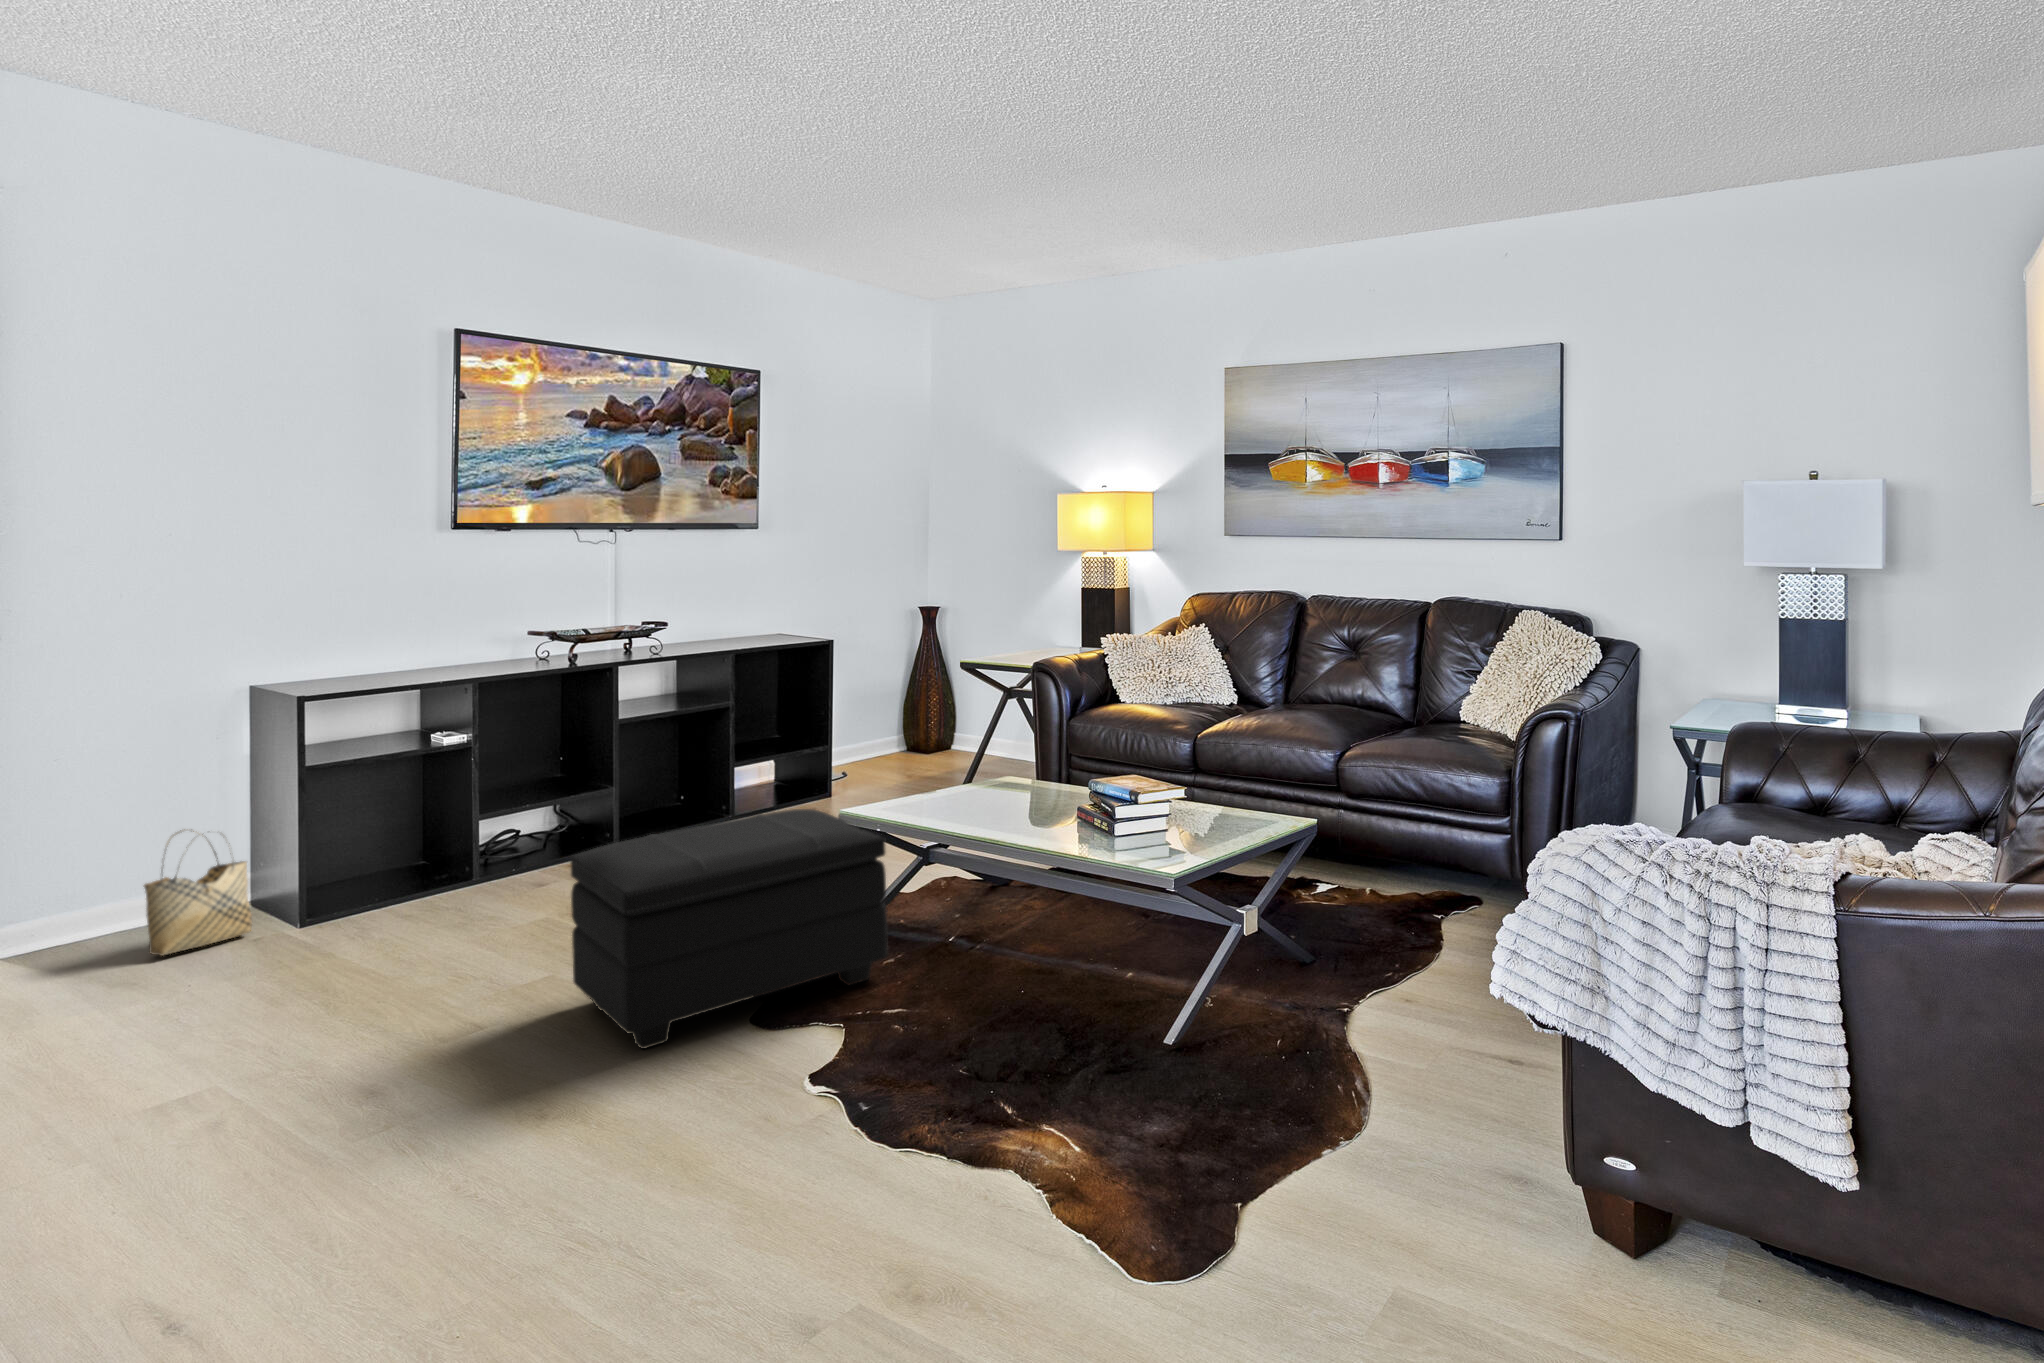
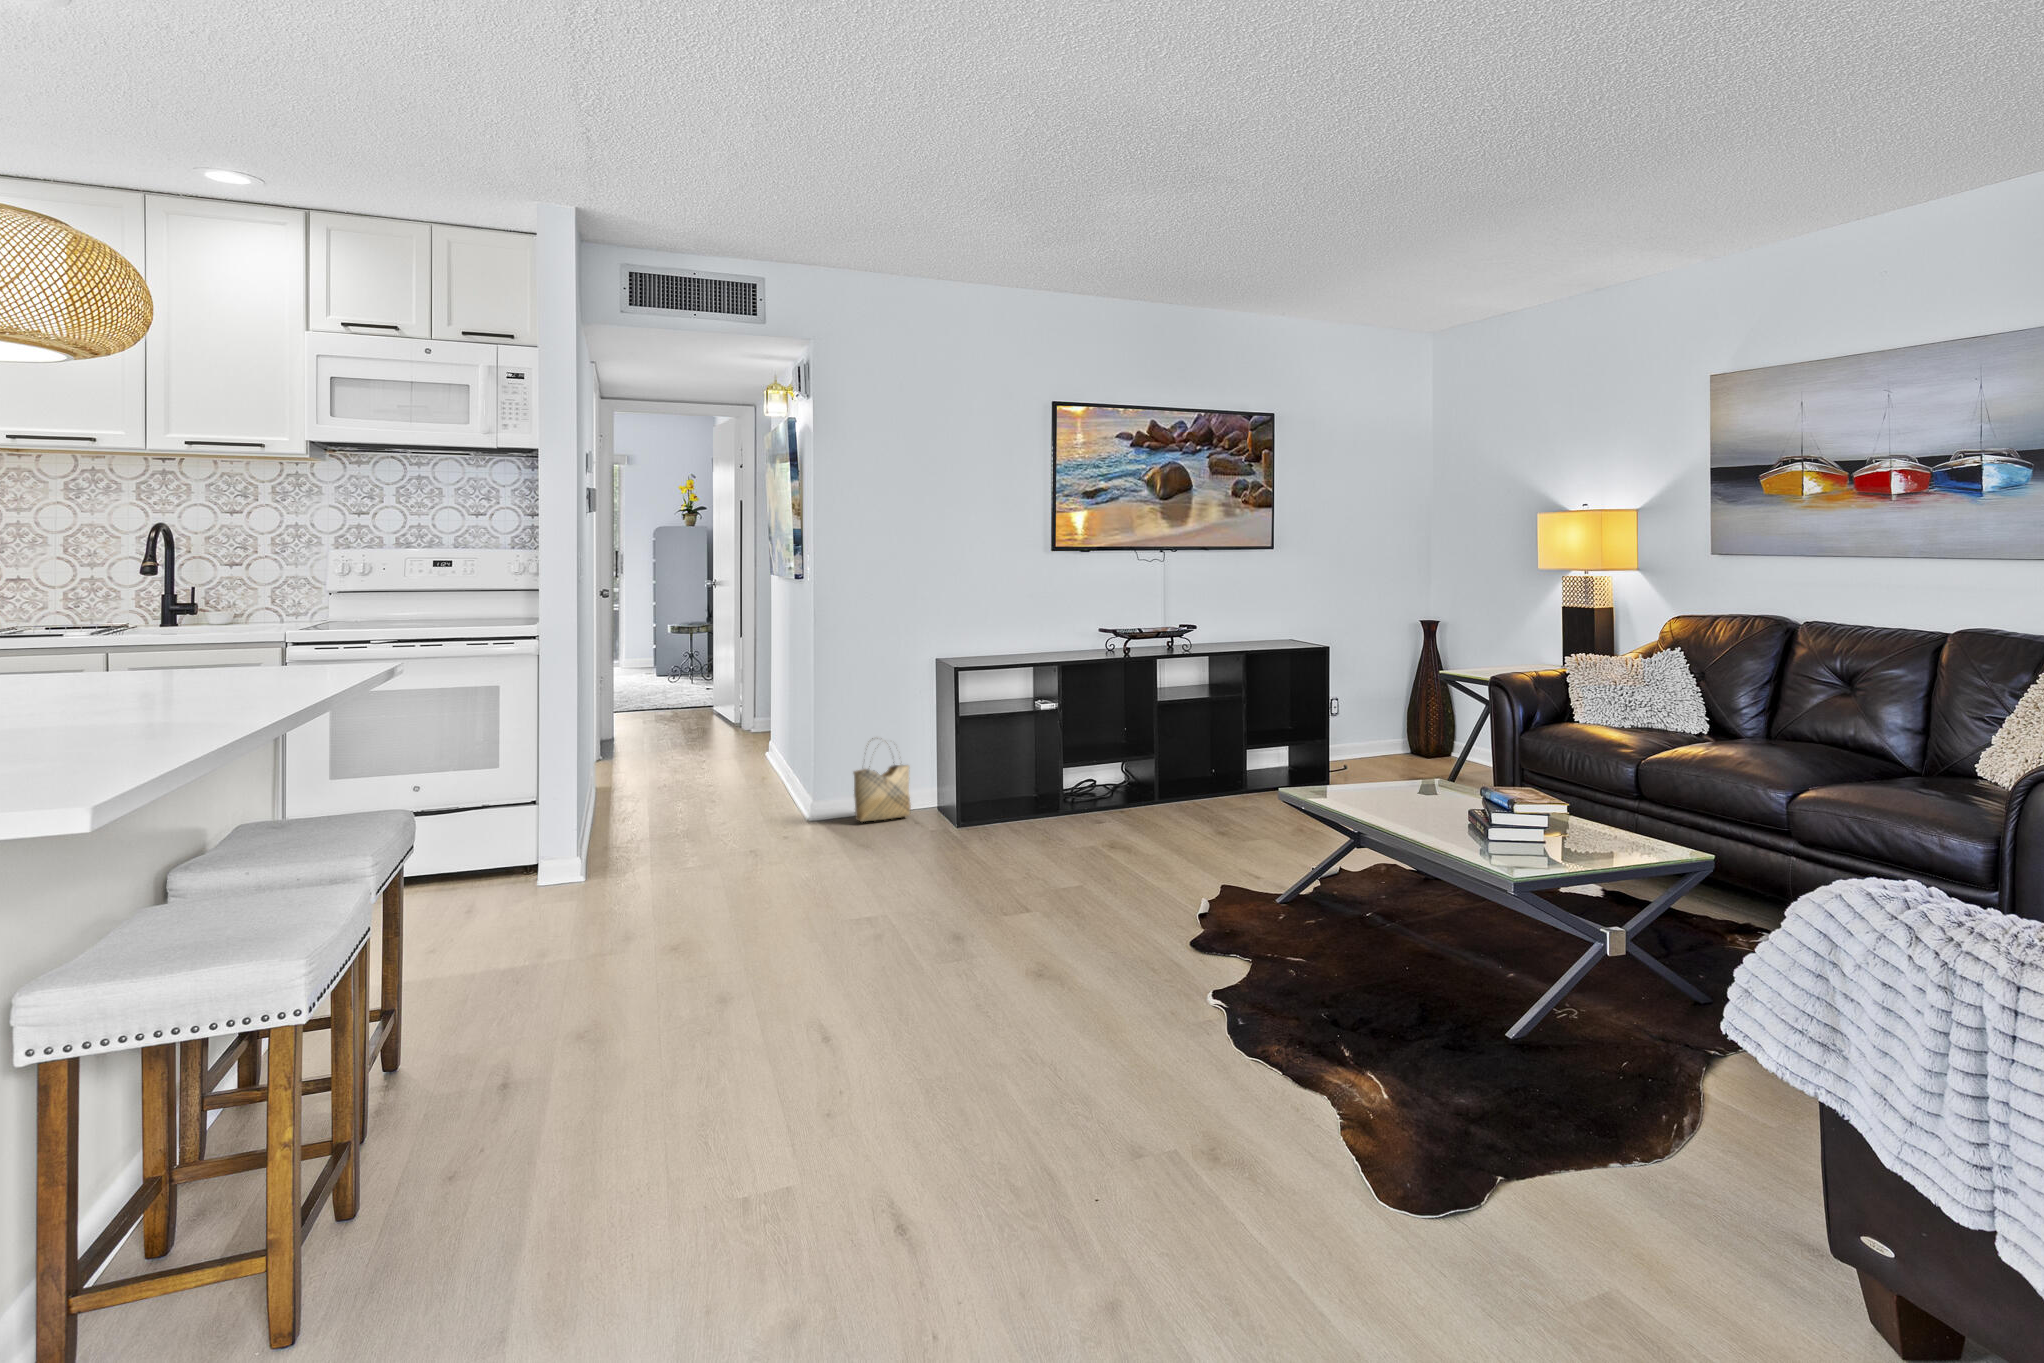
footstool: present [570,809,888,1049] -> none [1073,775,1301,944]

